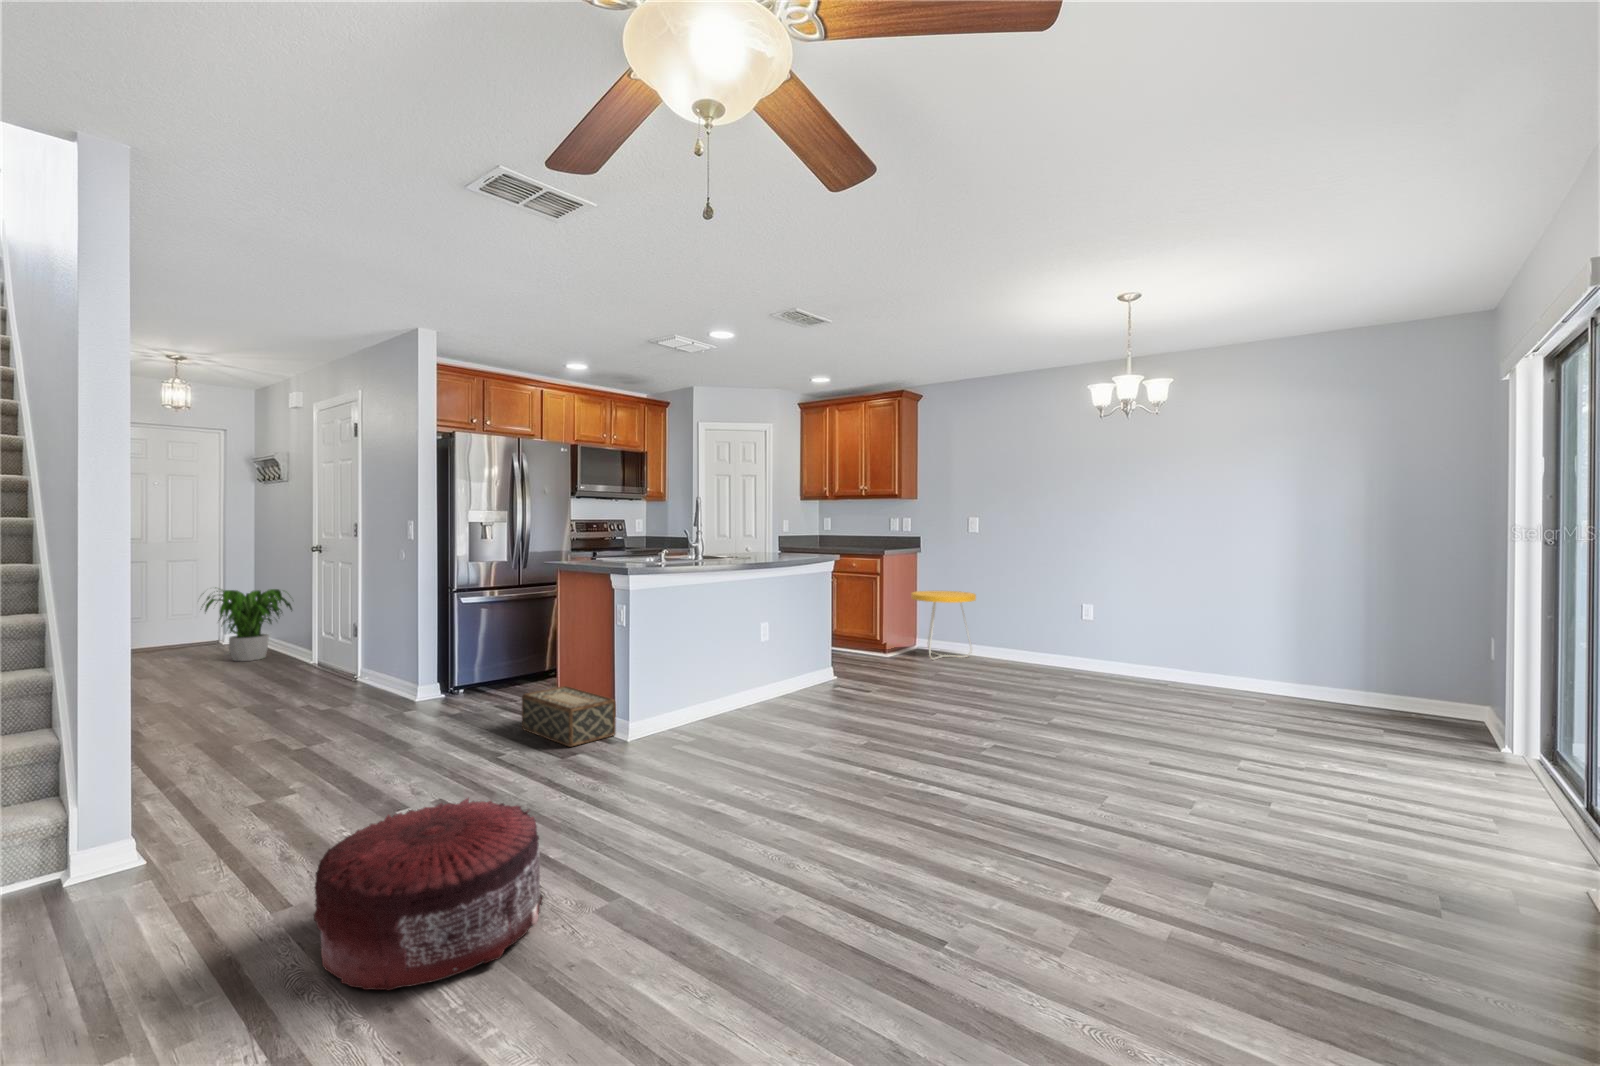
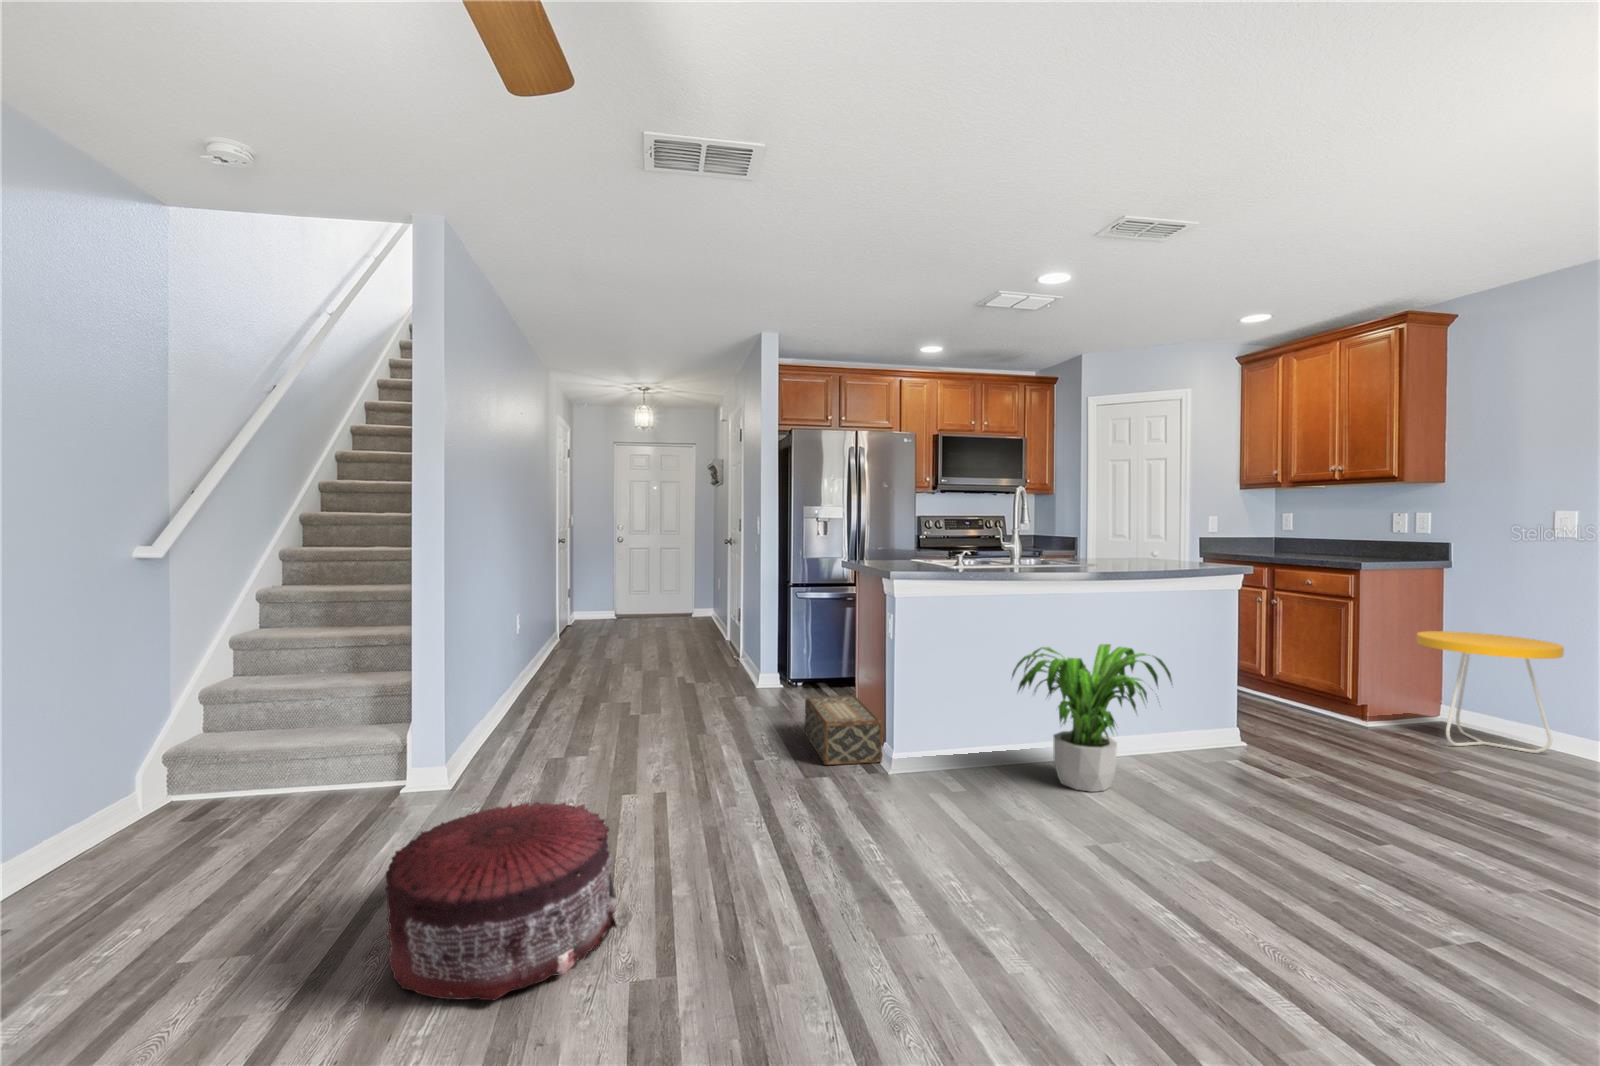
potted plant: present [205,589,292,661] -> present [1012,644,1172,792]

